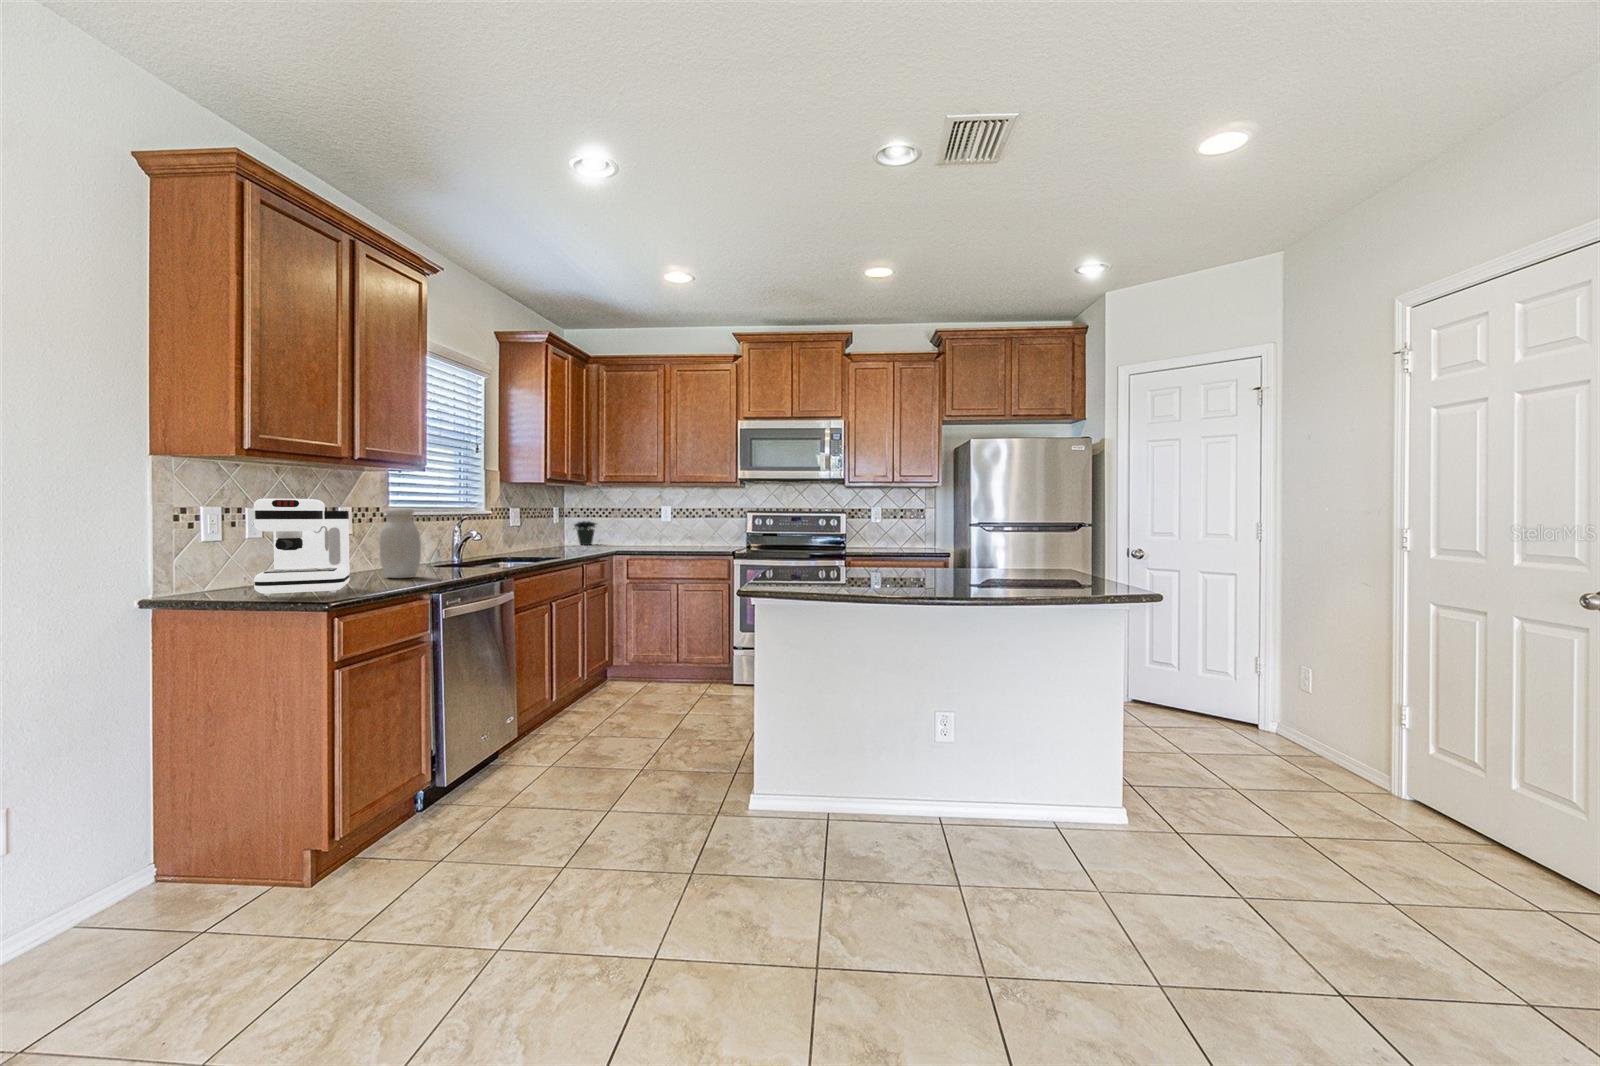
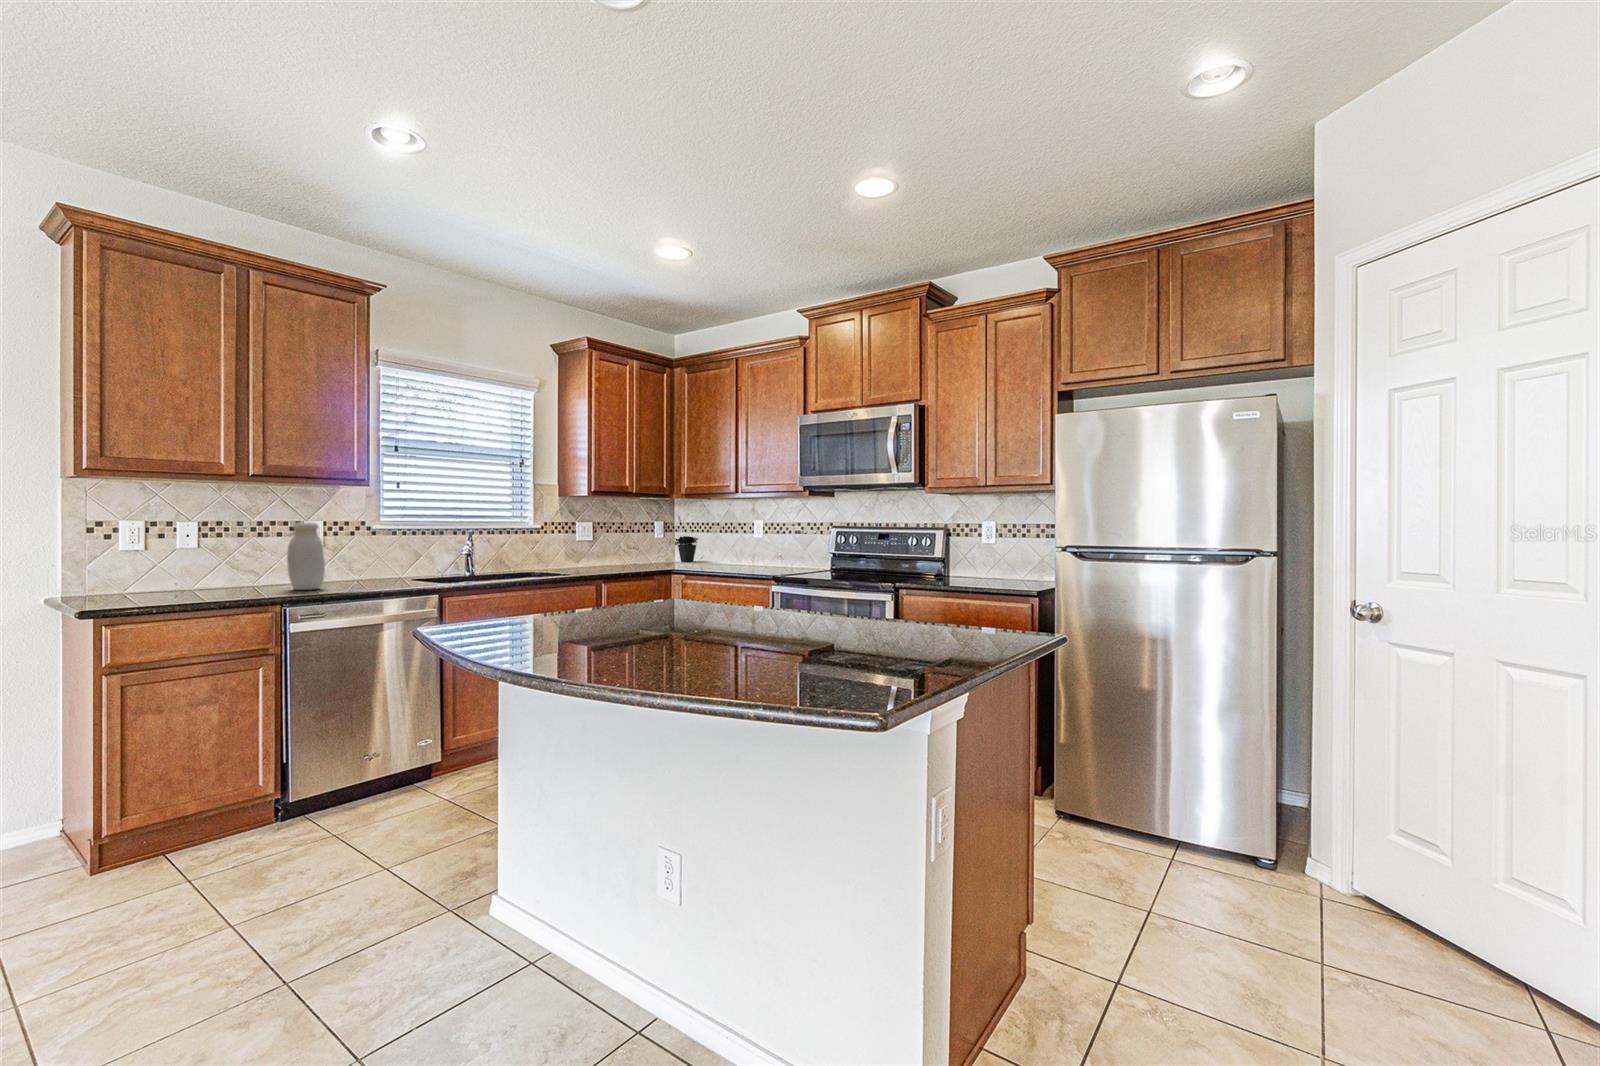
coffee maker: present [254,498,350,596] -> none [89,514,215,601]

